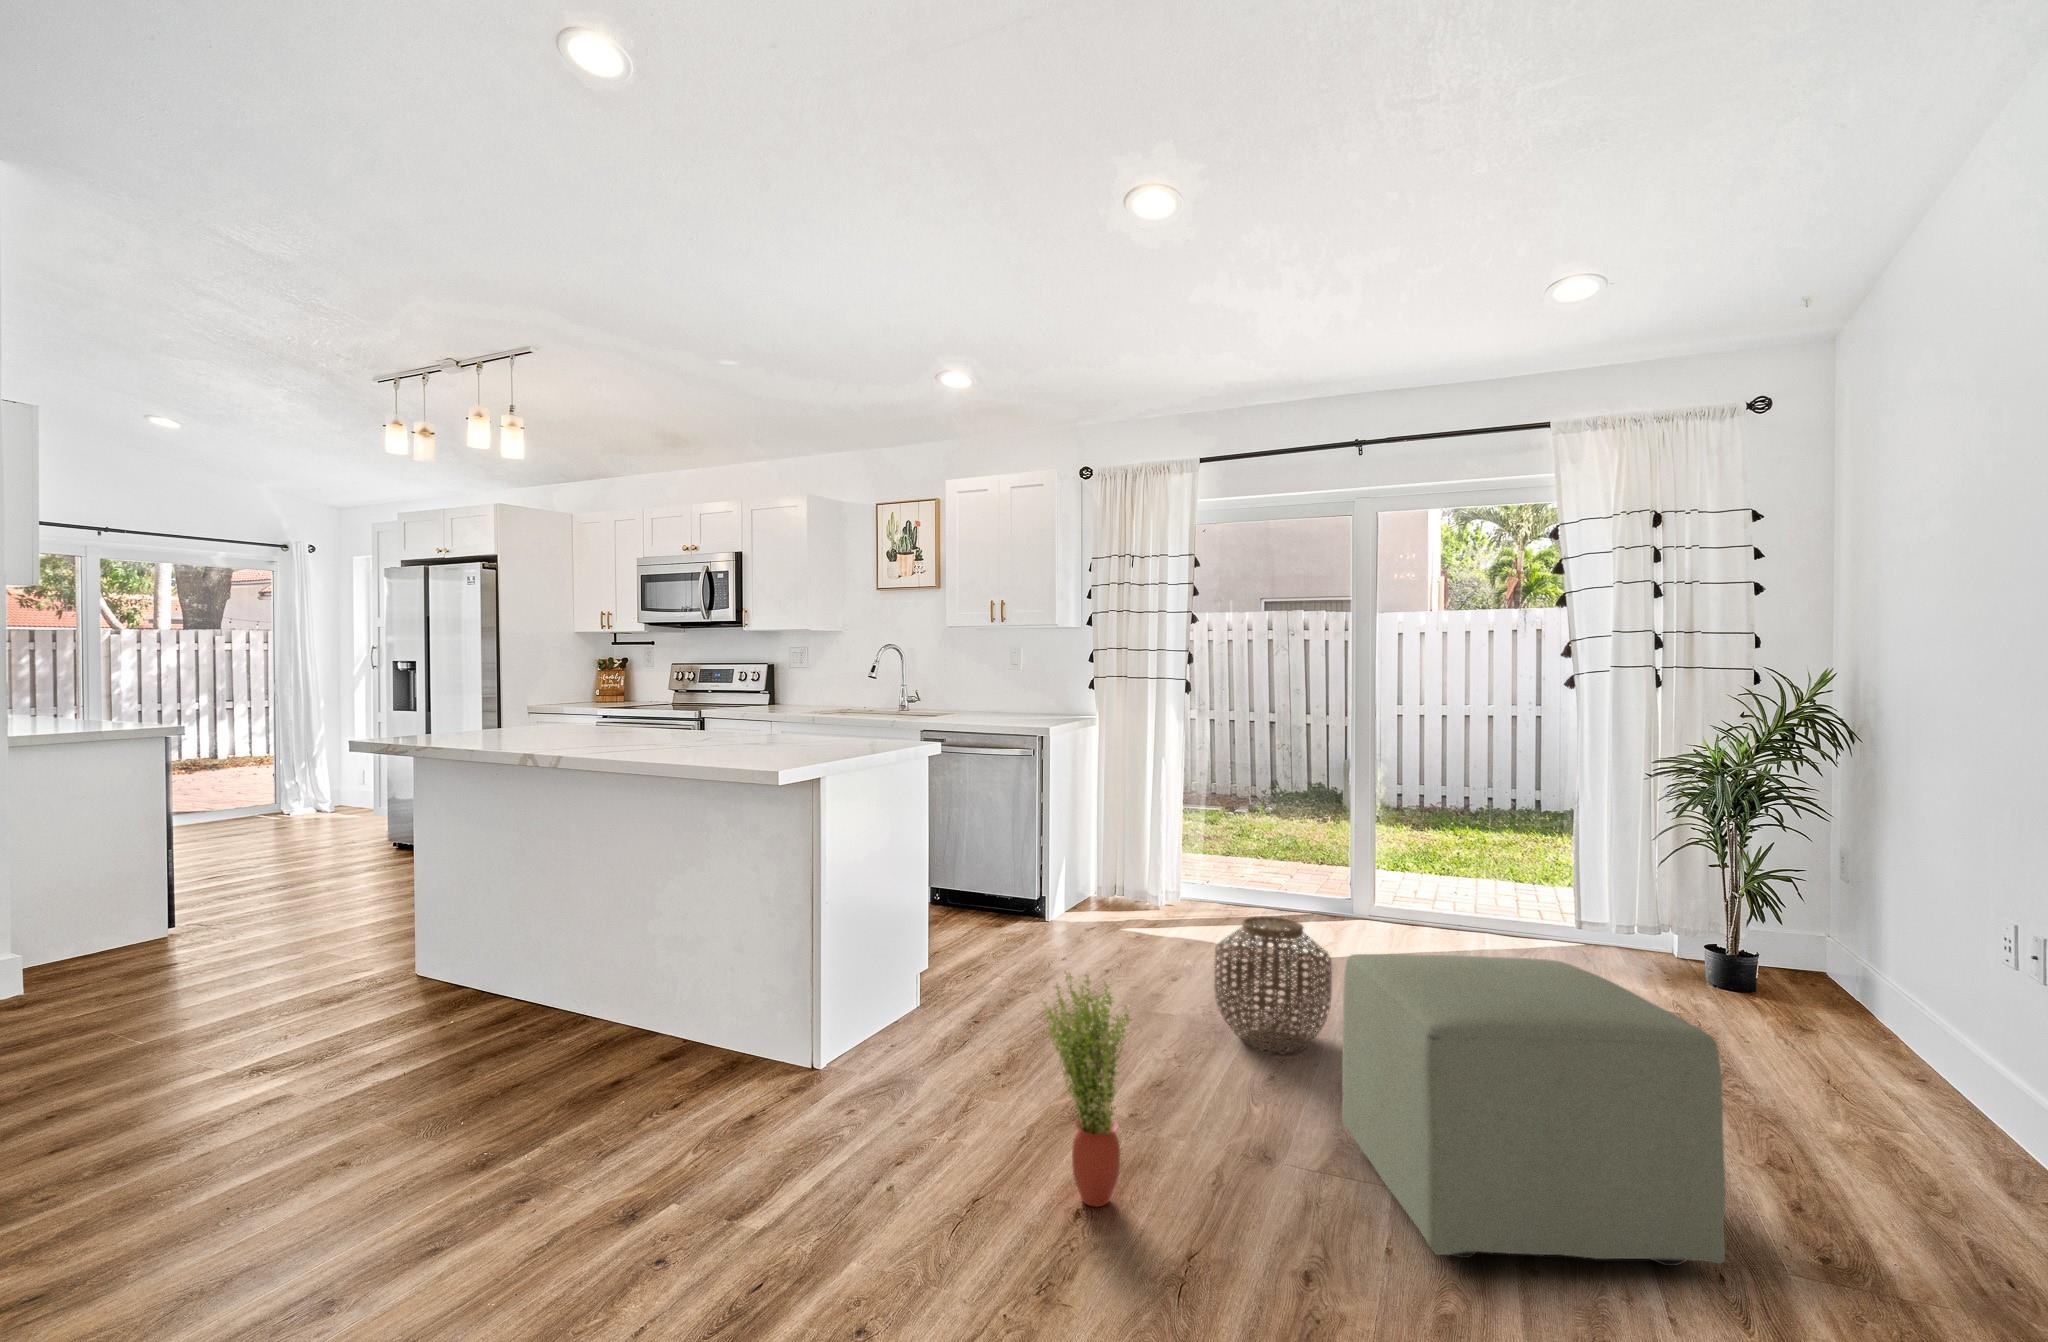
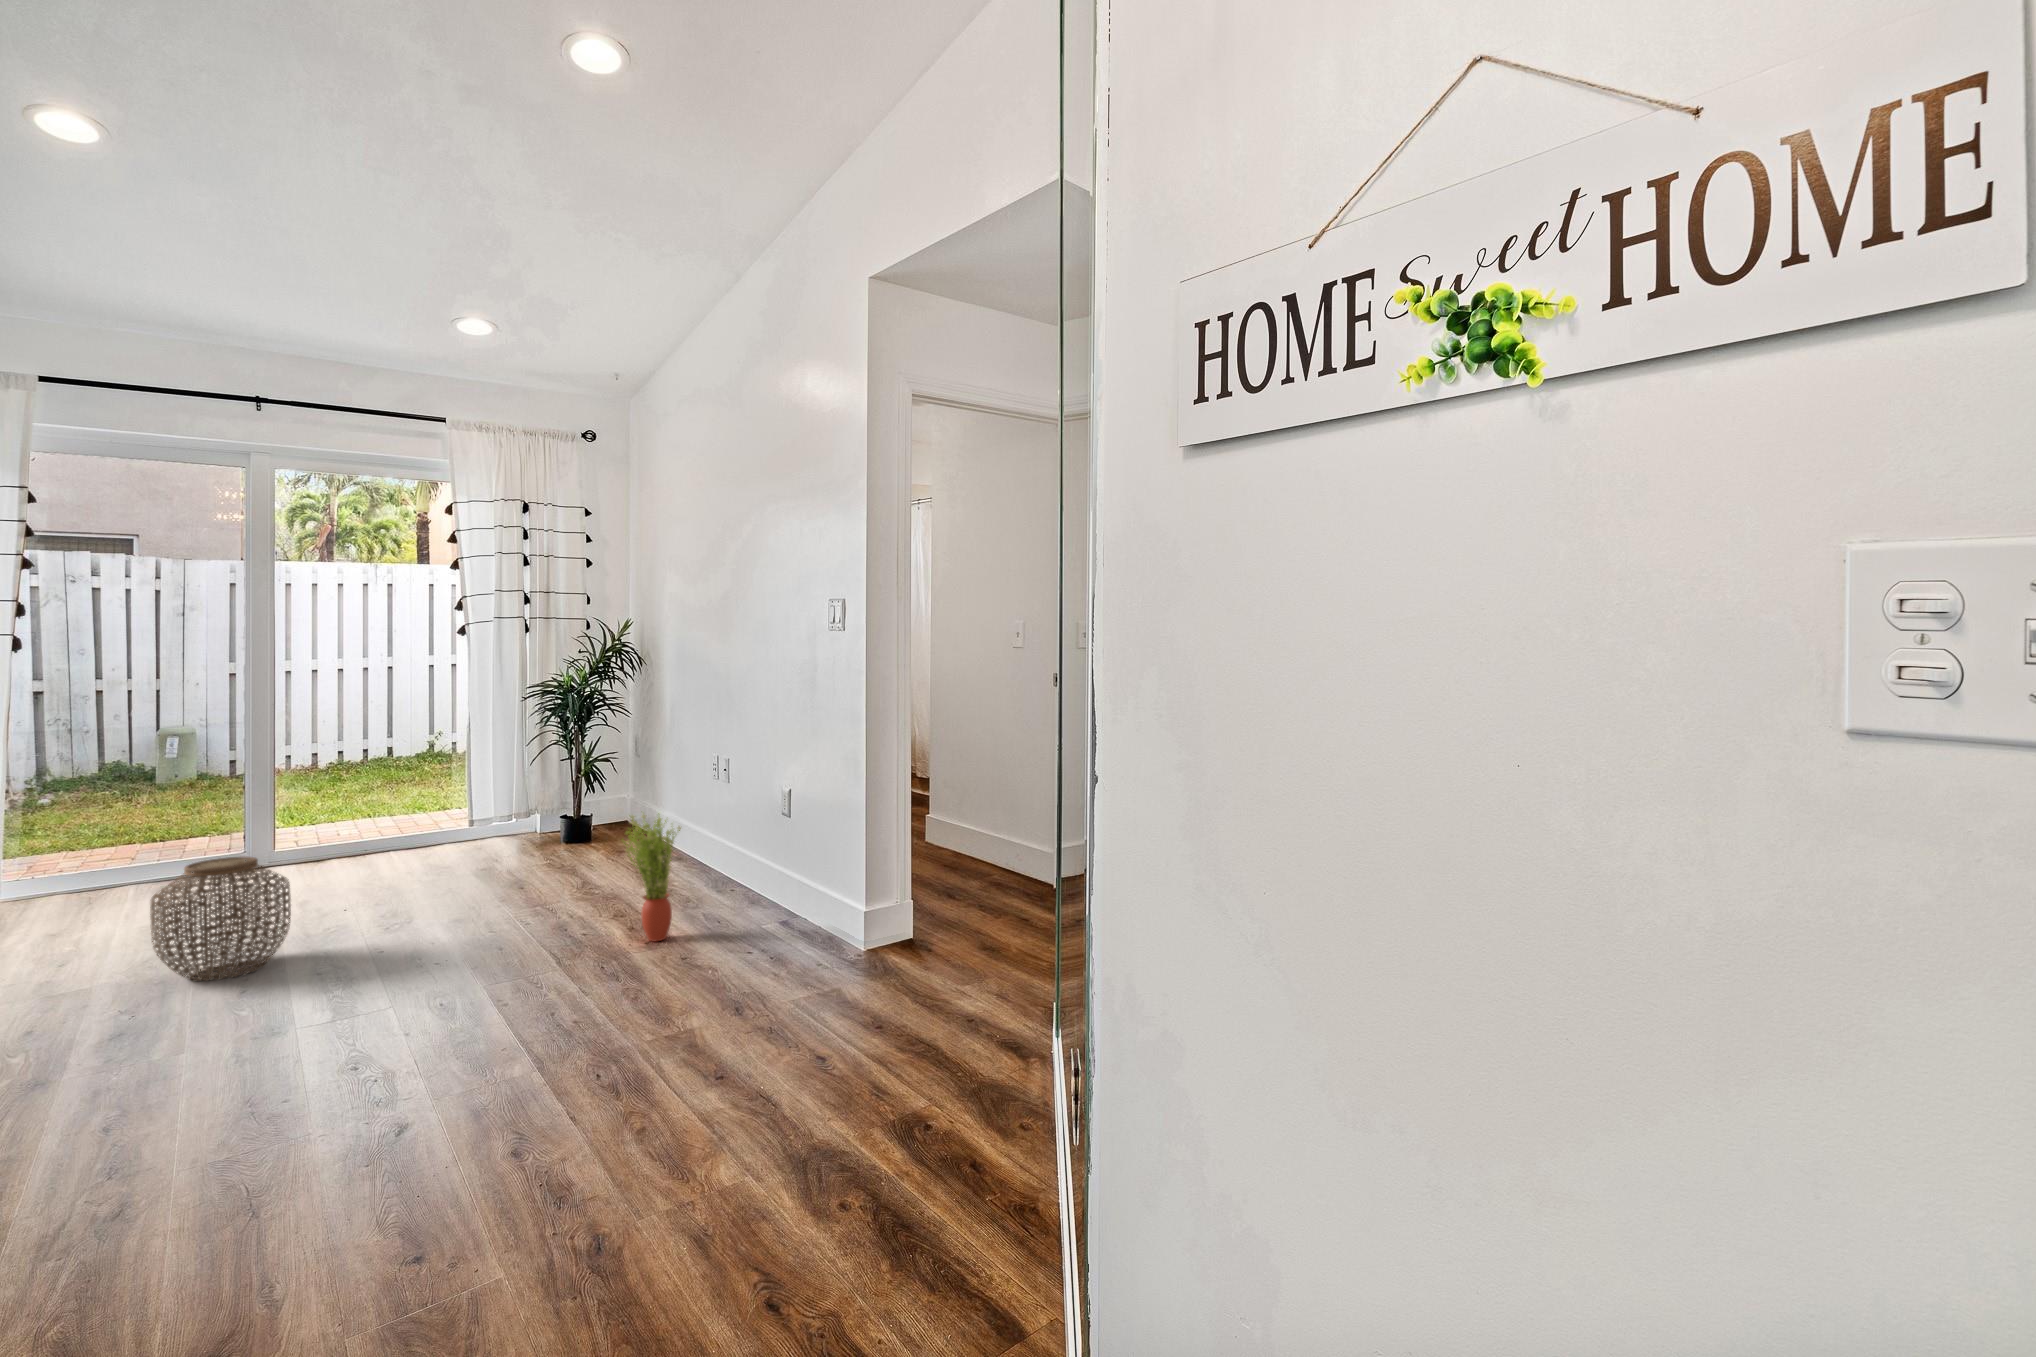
ottoman: present [1342,954,1726,1266] -> none [340,825,605,1017]
potted plant: present [1044,972,1131,1207] -> present [622,815,681,942]

